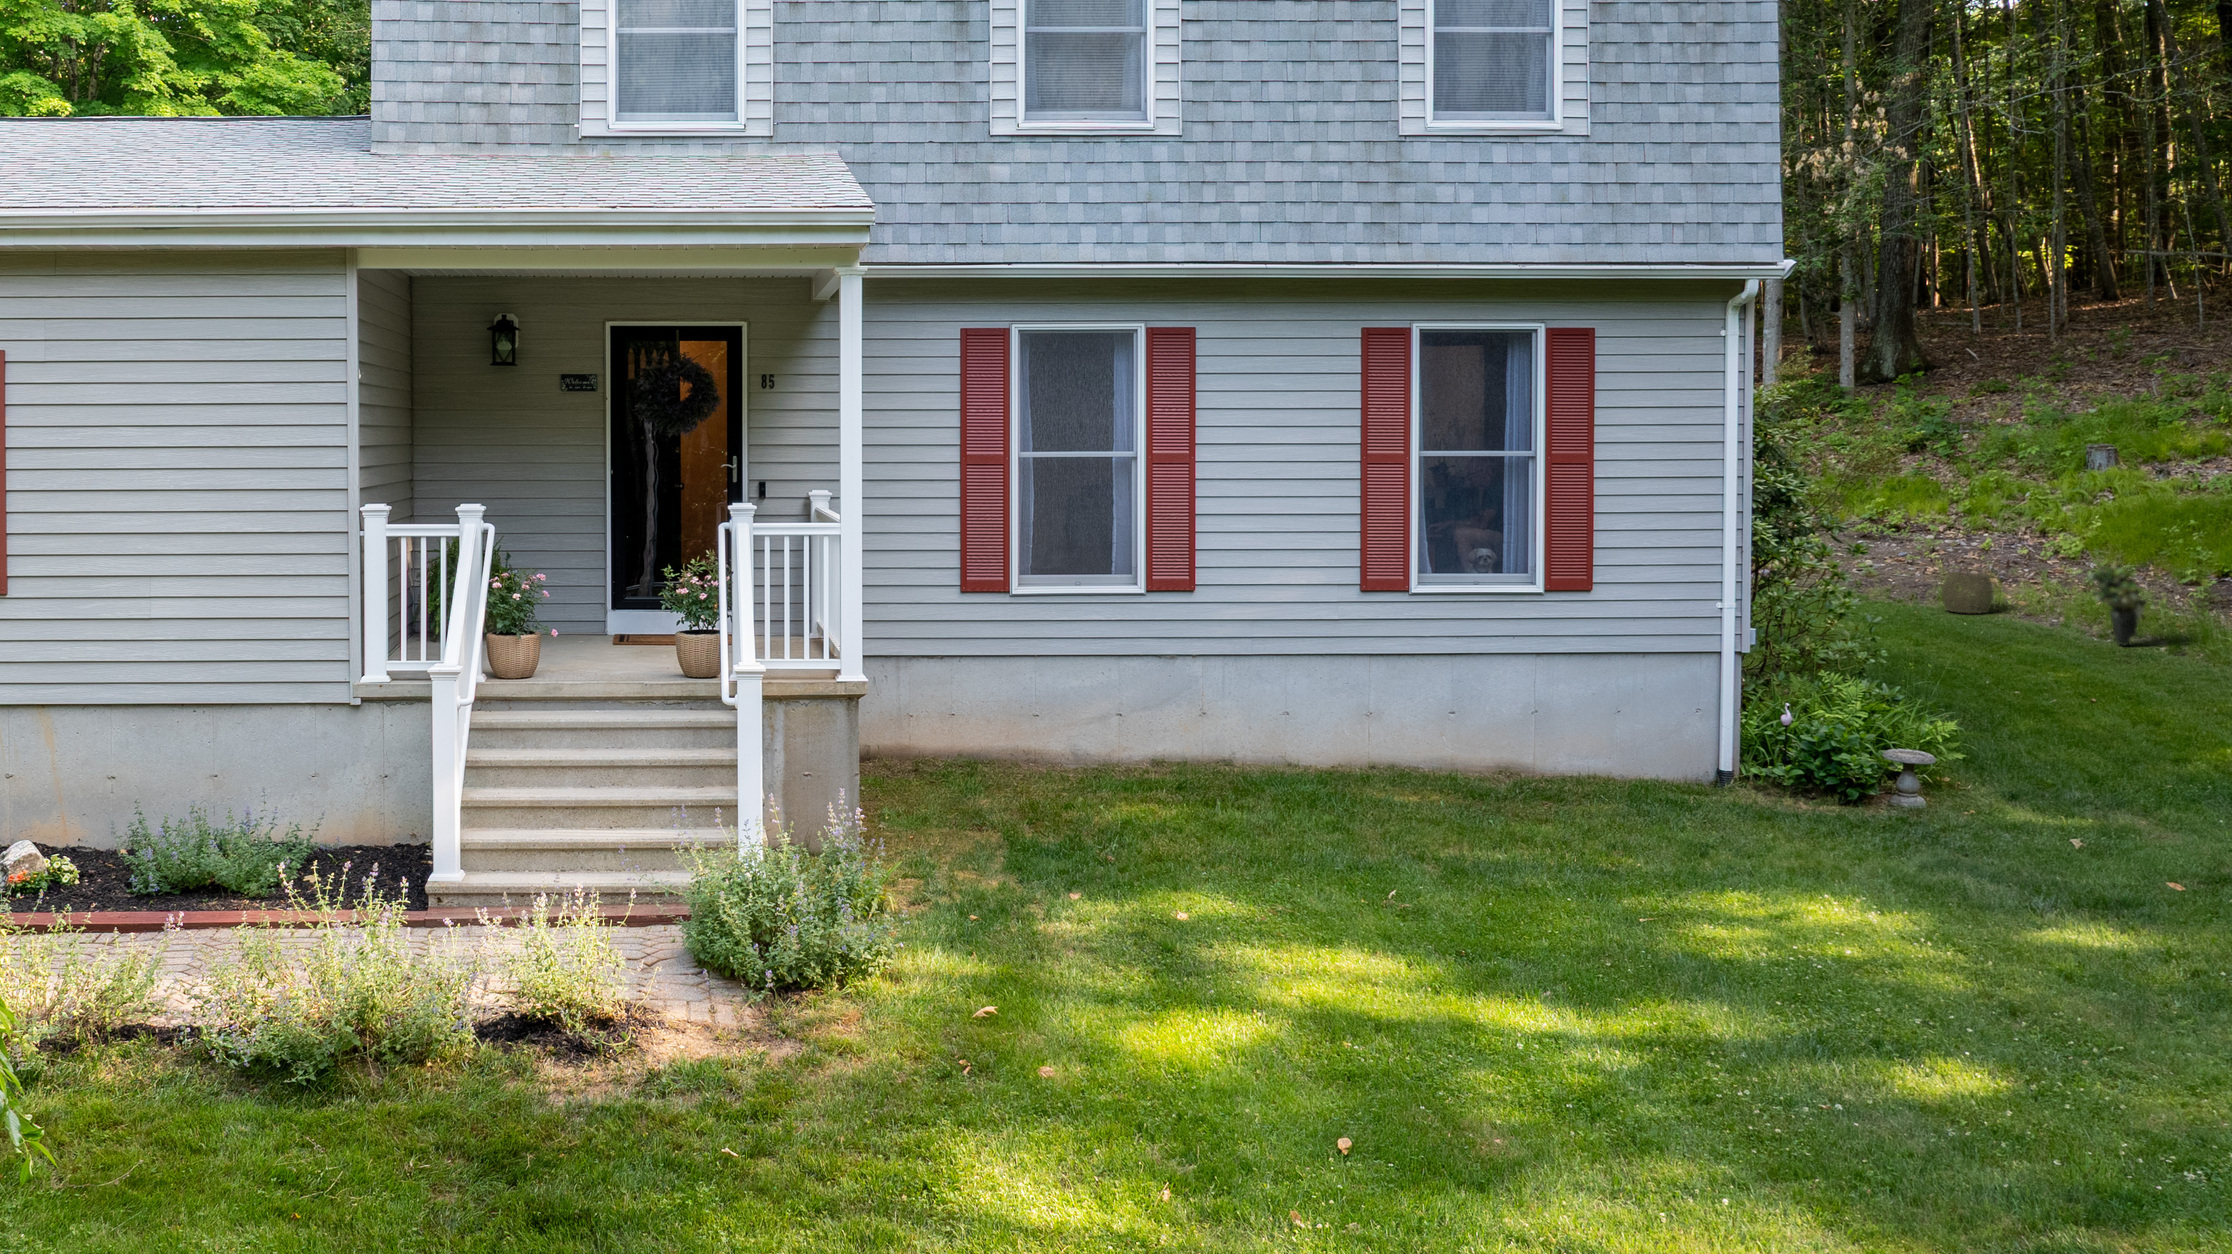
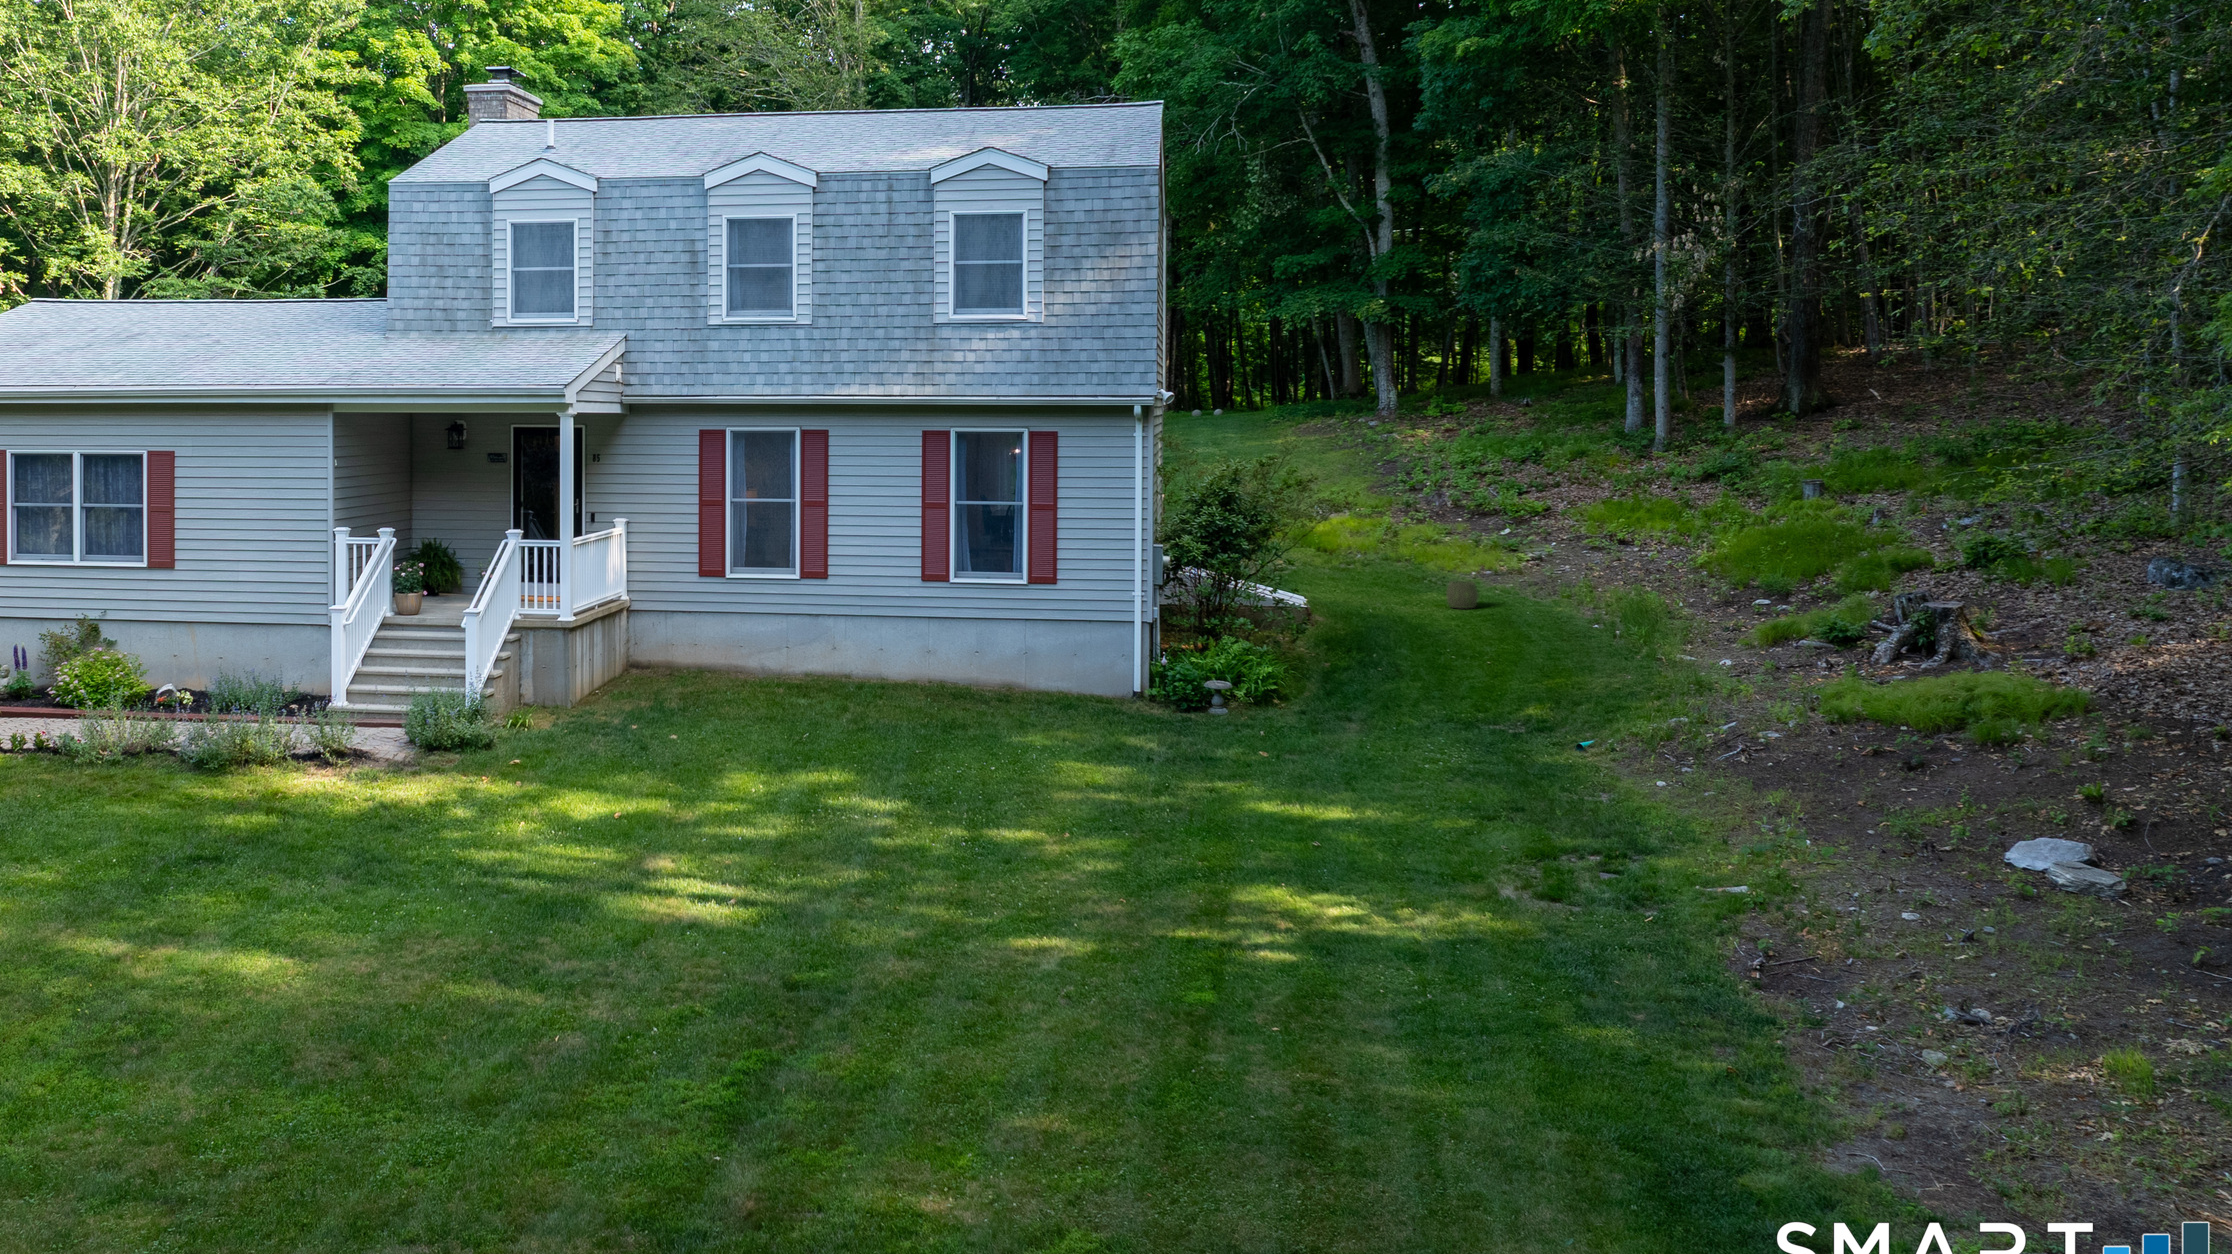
potted plant: present [2090,561,2148,645] -> none [1491,573,1527,630]

